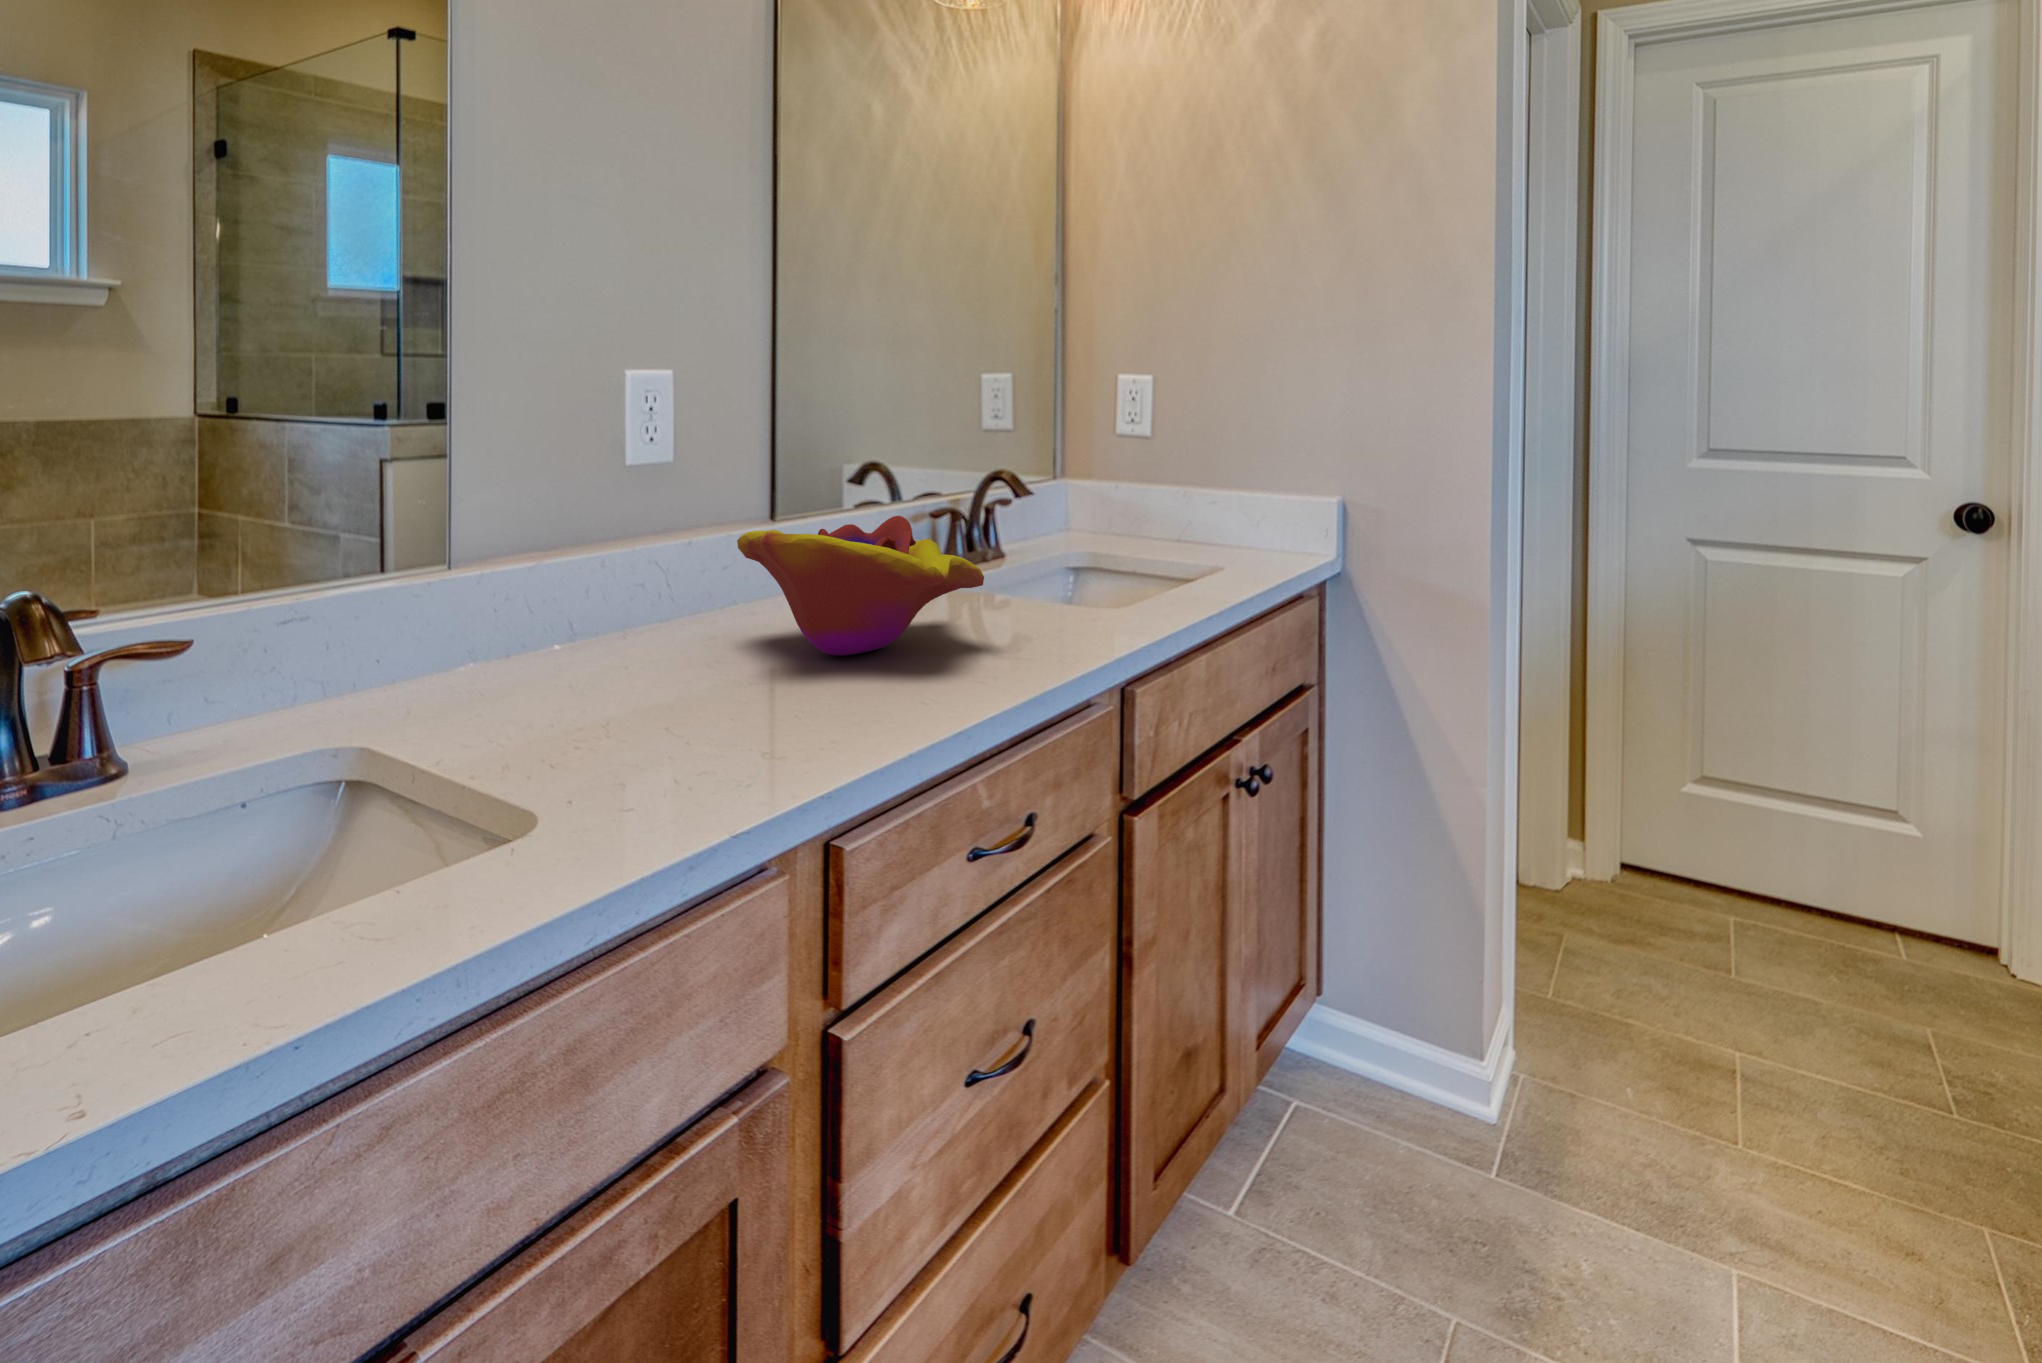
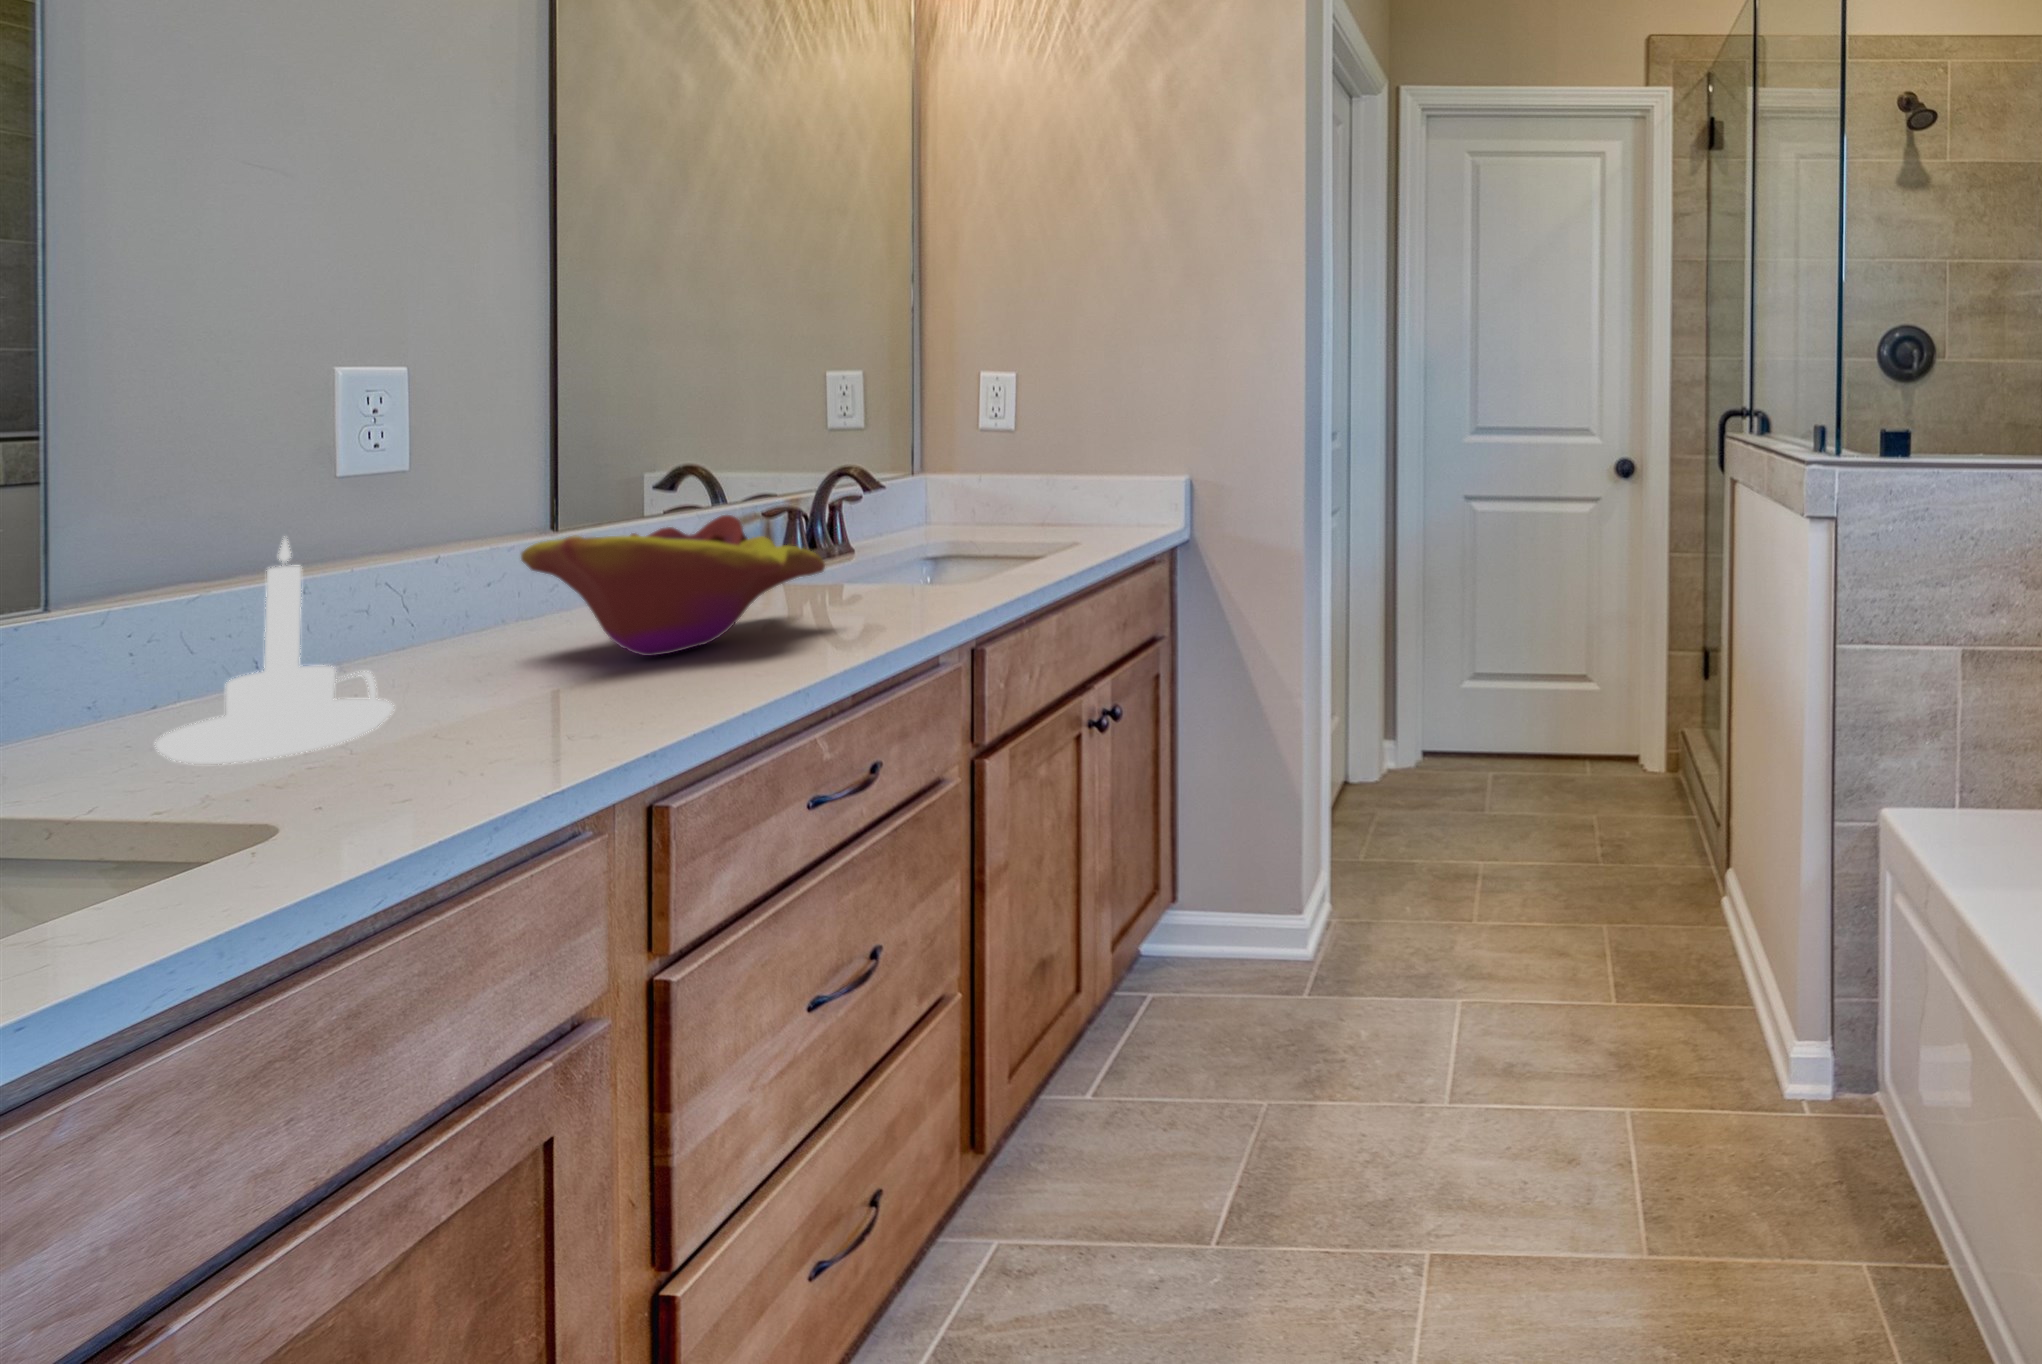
candle holder: none [481,515,636,723] -> present [156,538,394,764]

